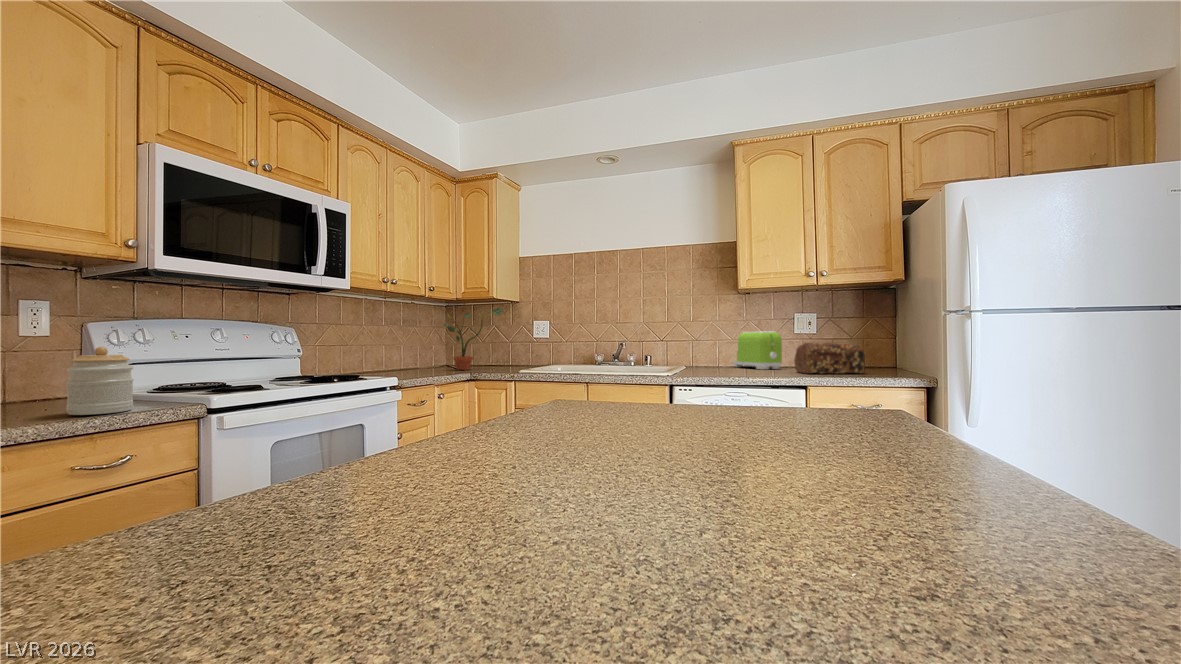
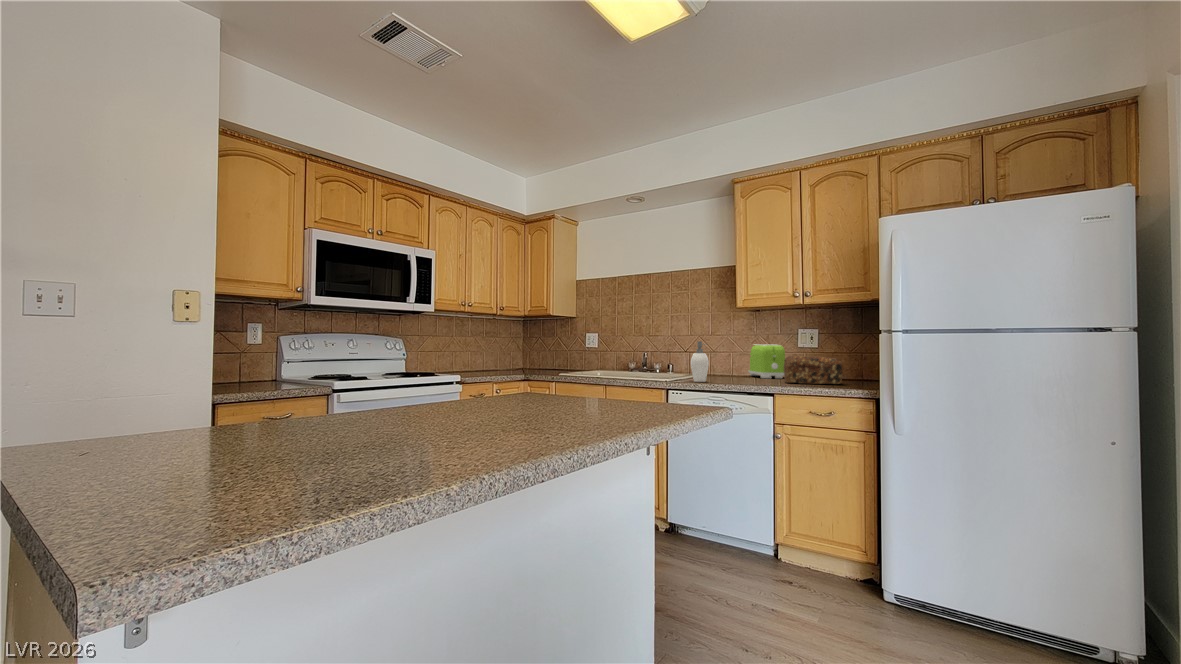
potted plant: present [444,308,503,370] -> none [509,323,555,371]
soap dispenser: none [703,327,727,376] -> present [691,341,709,382]
jar: present [66,347,134,415] -> none [260,352,293,390]

